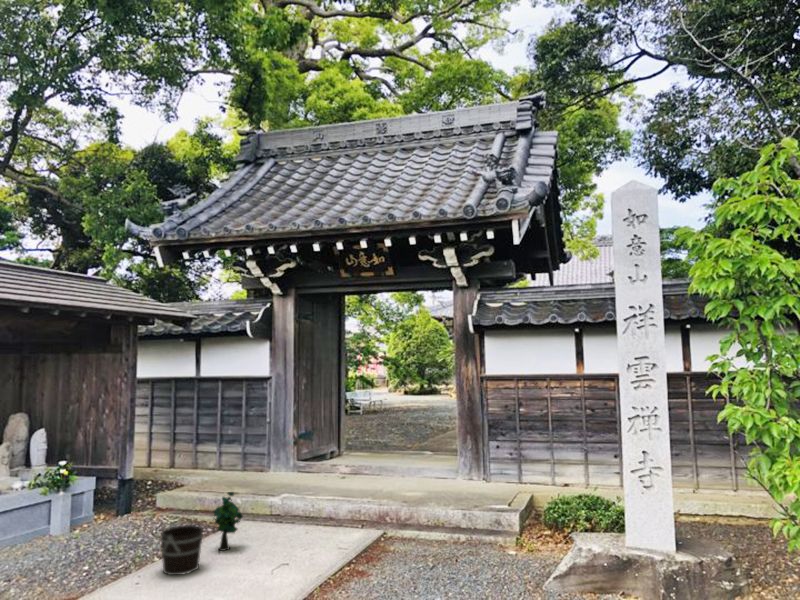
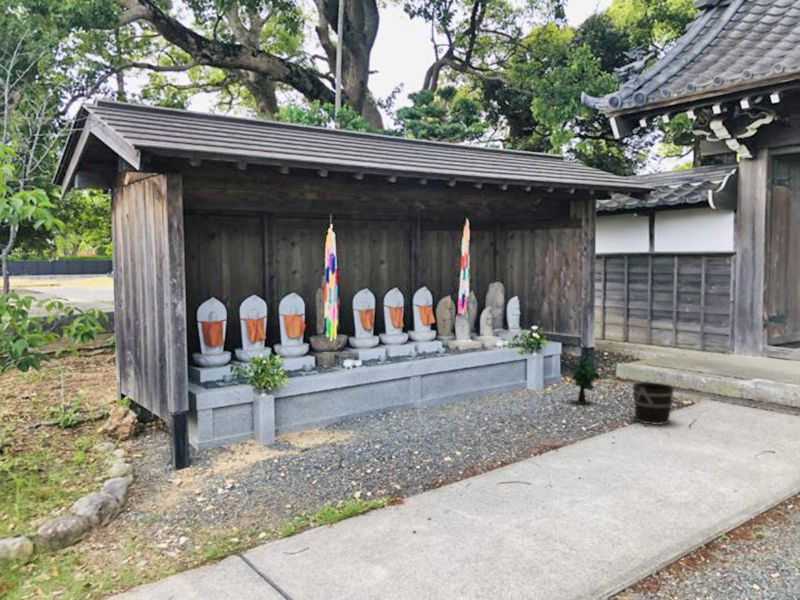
decorative plant: present [213,492,243,551] -> present [571,353,599,404]

